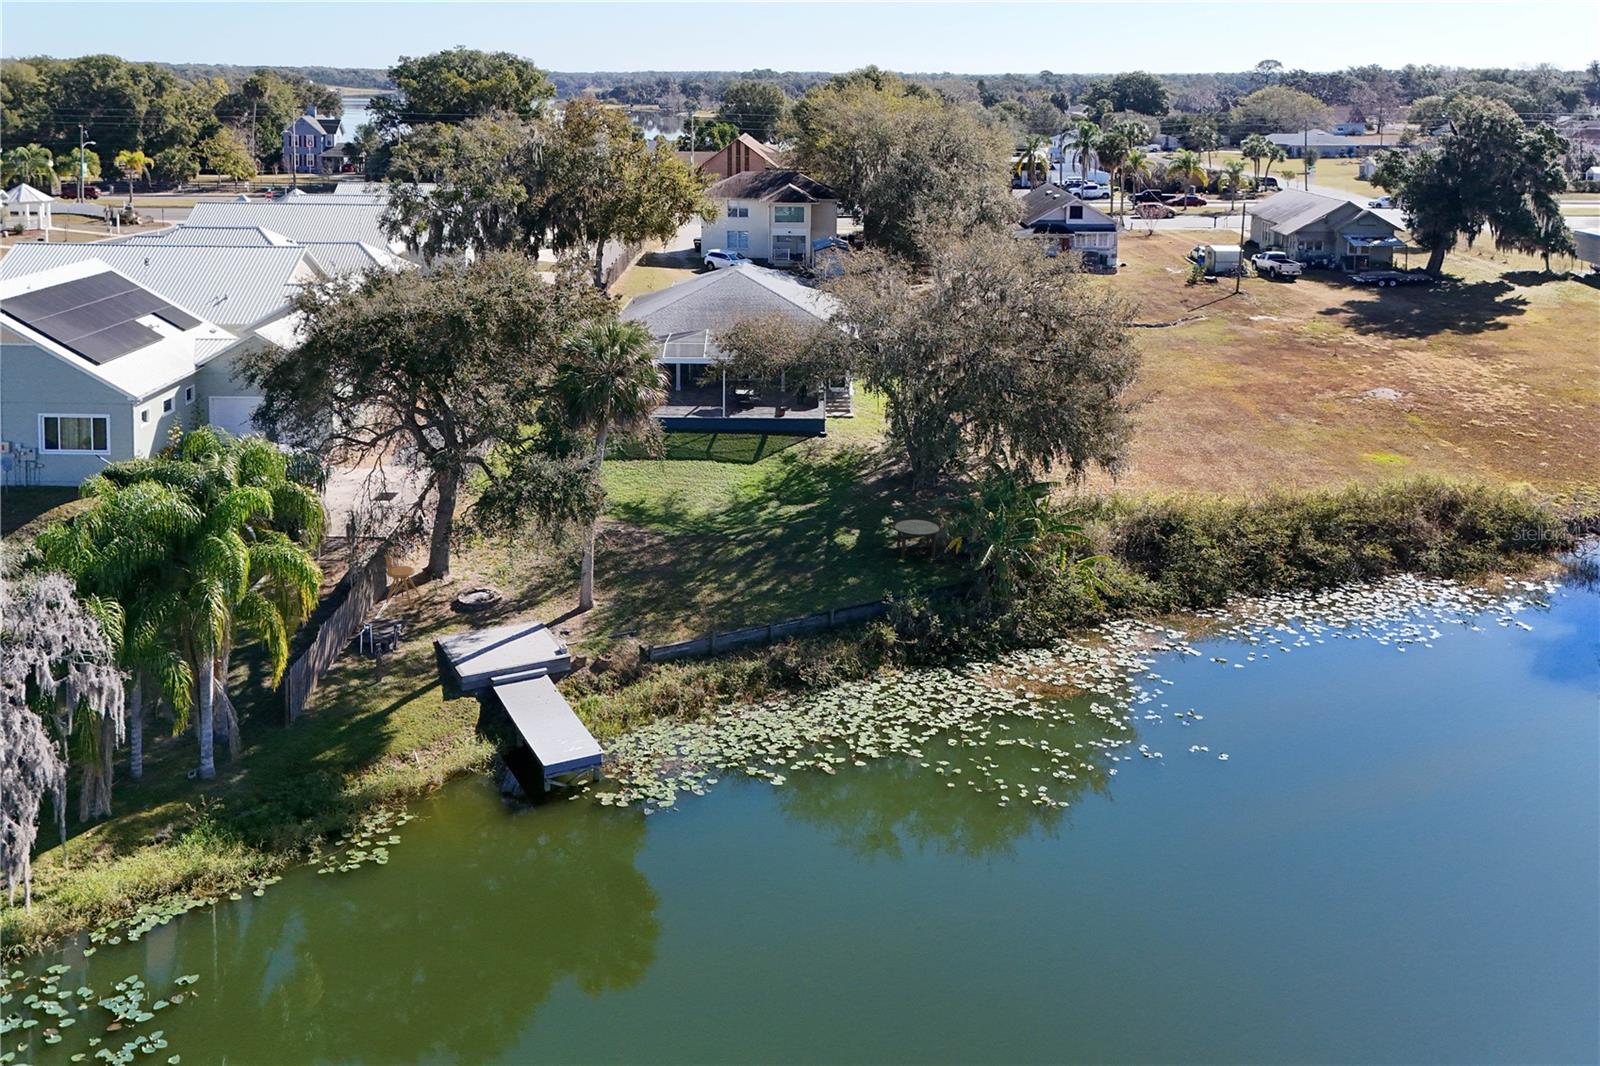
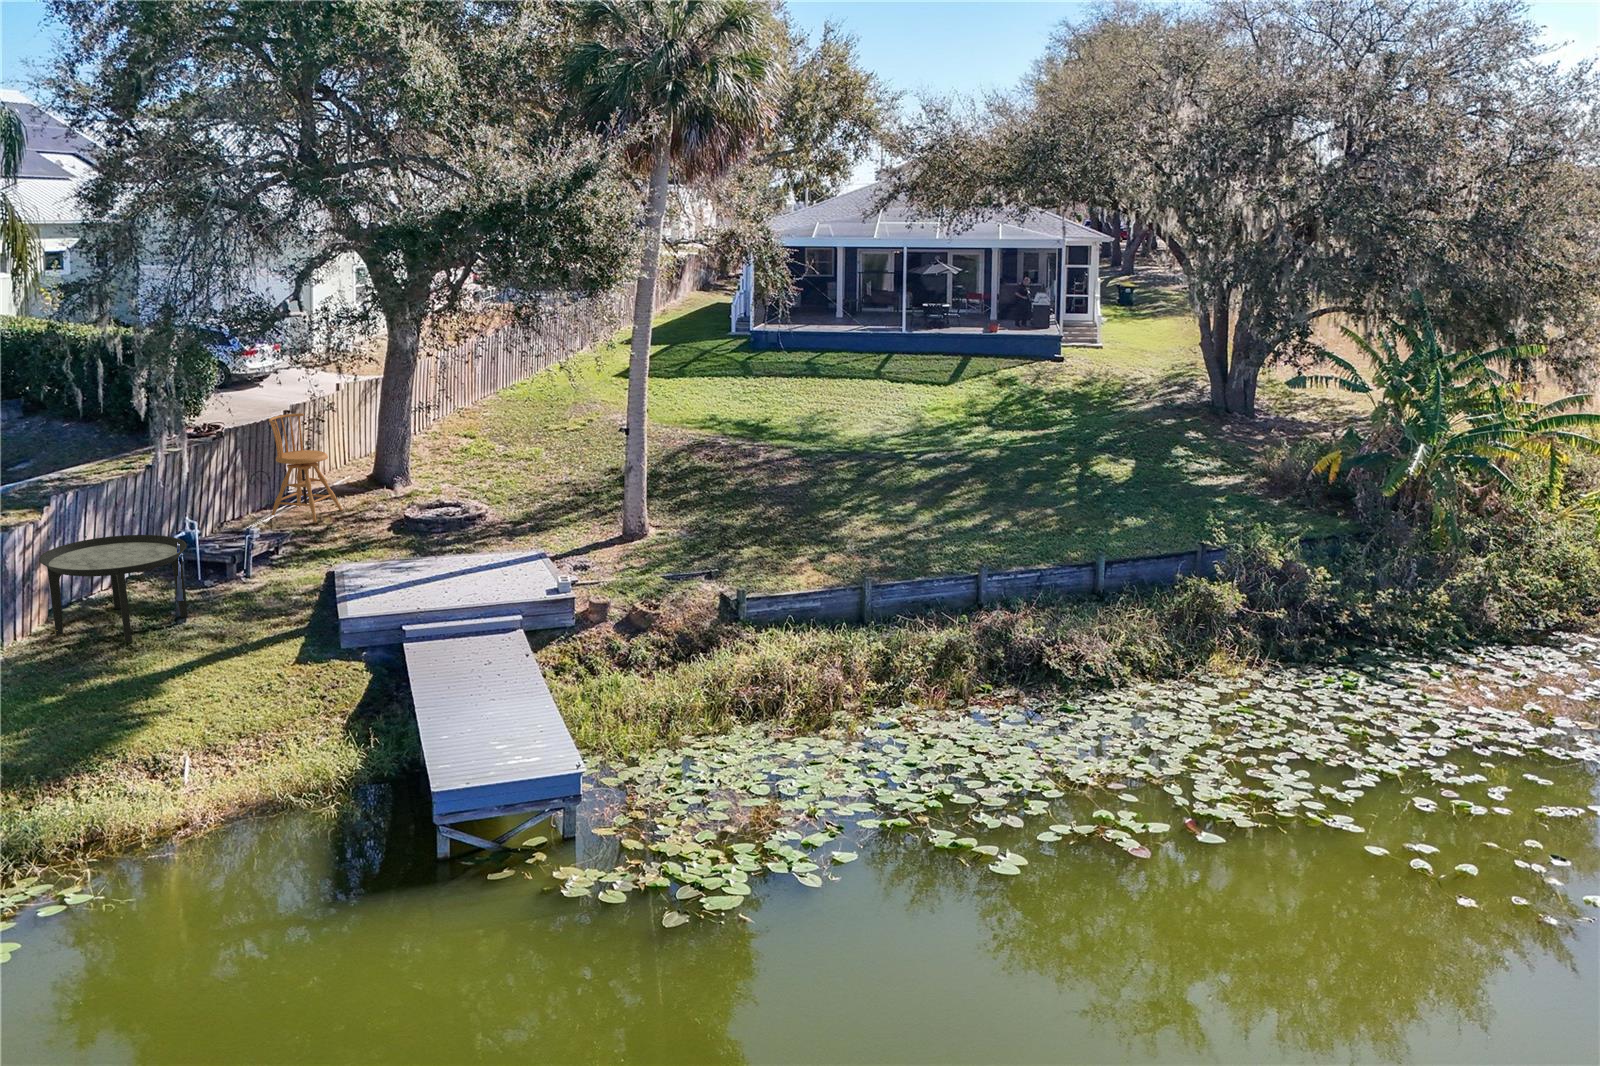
round table: present [892,517,941,559] -> present [39,535,188,642]

